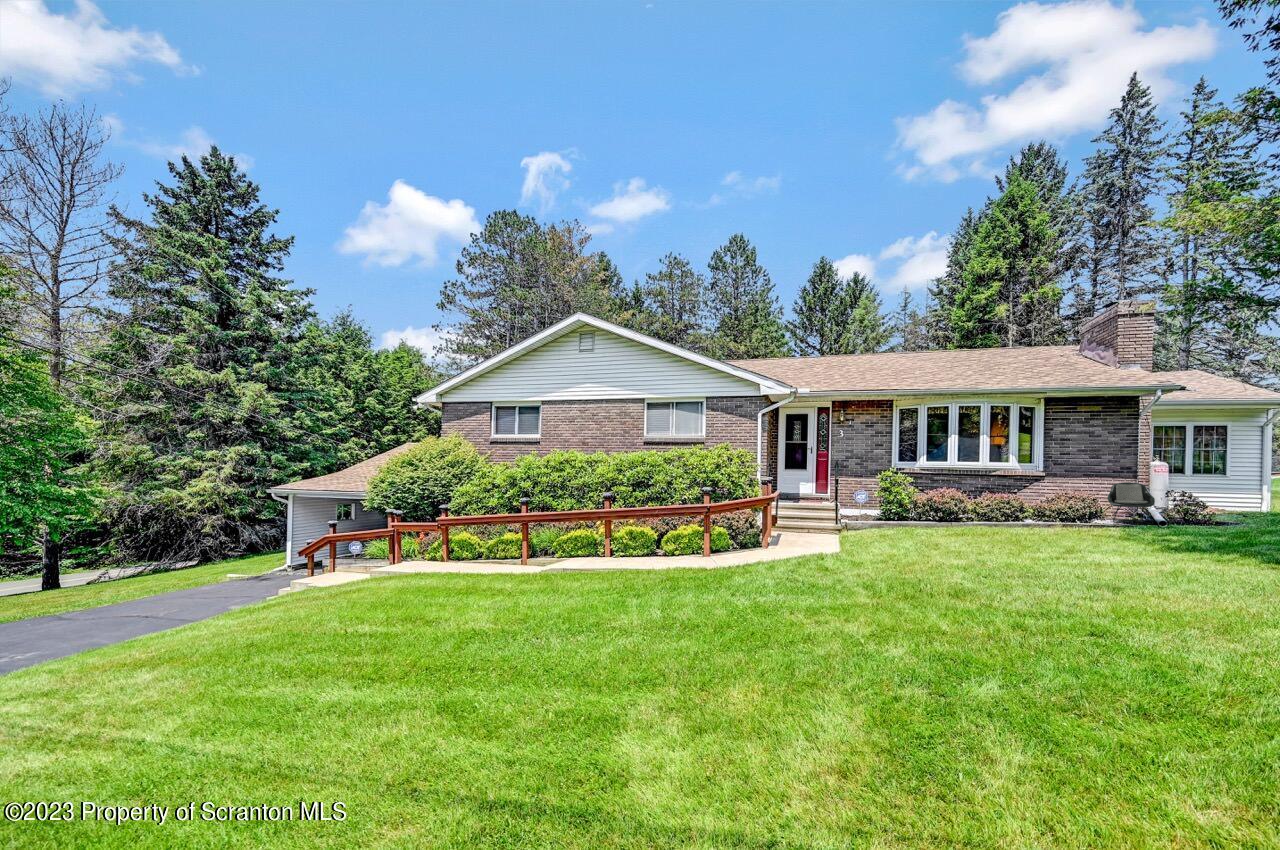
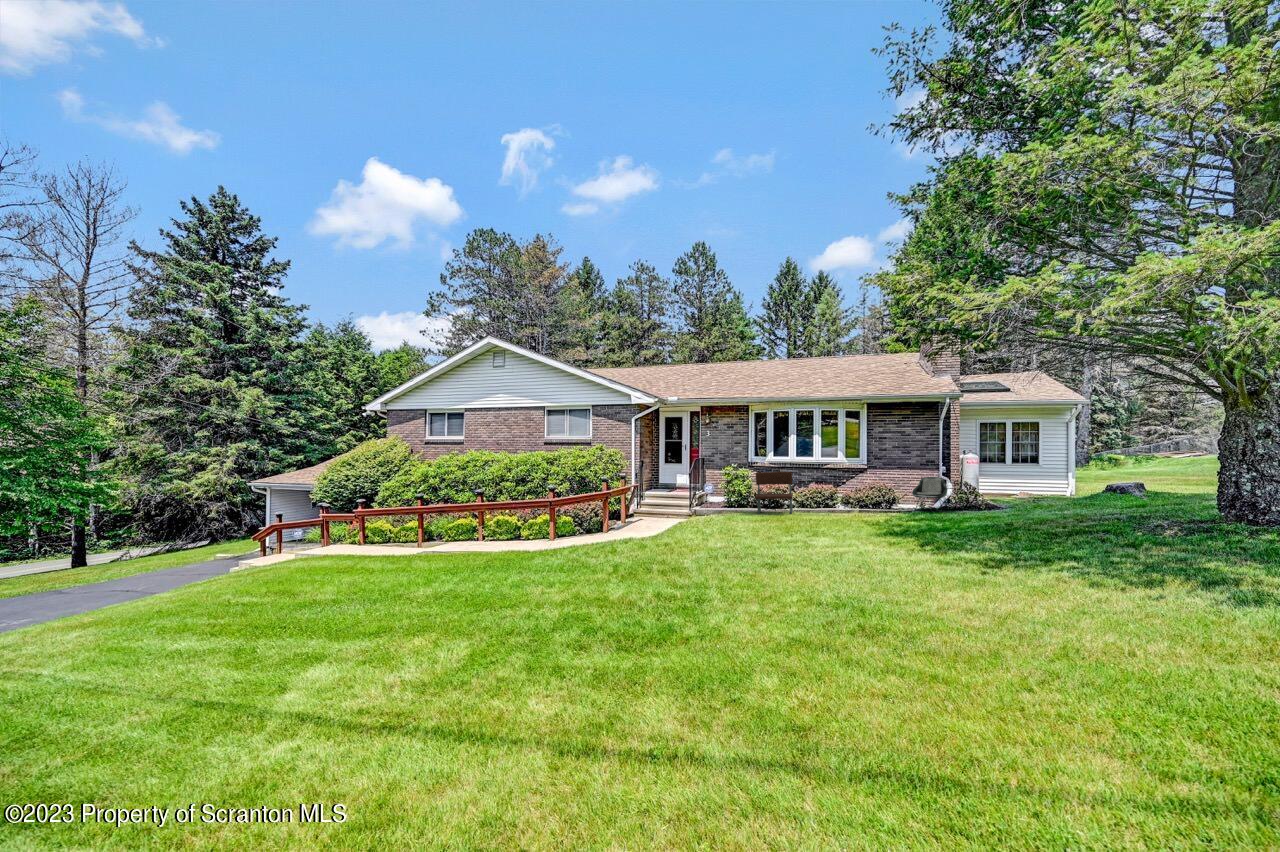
bench: none [915,476,969,527] -> present [755,472,793,514]

